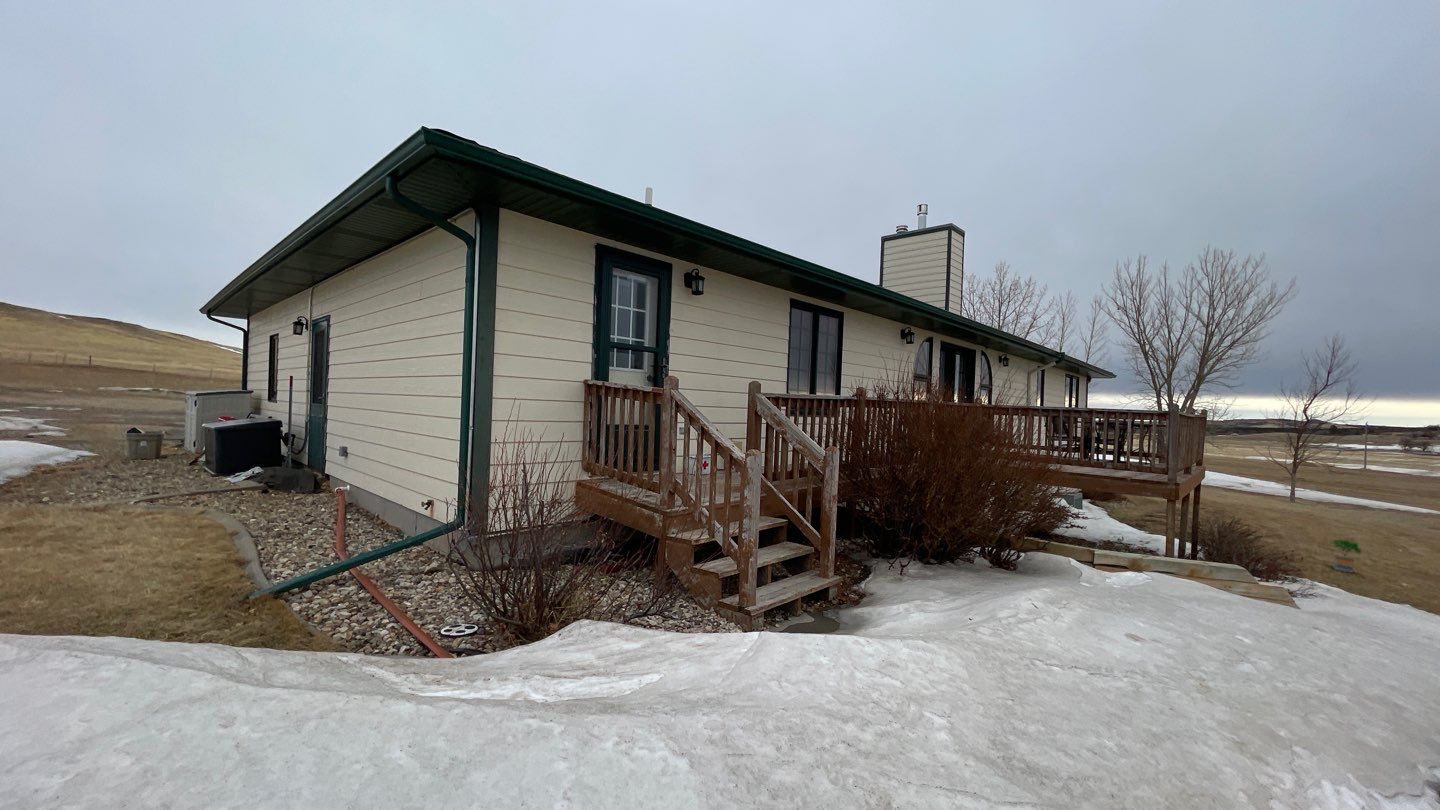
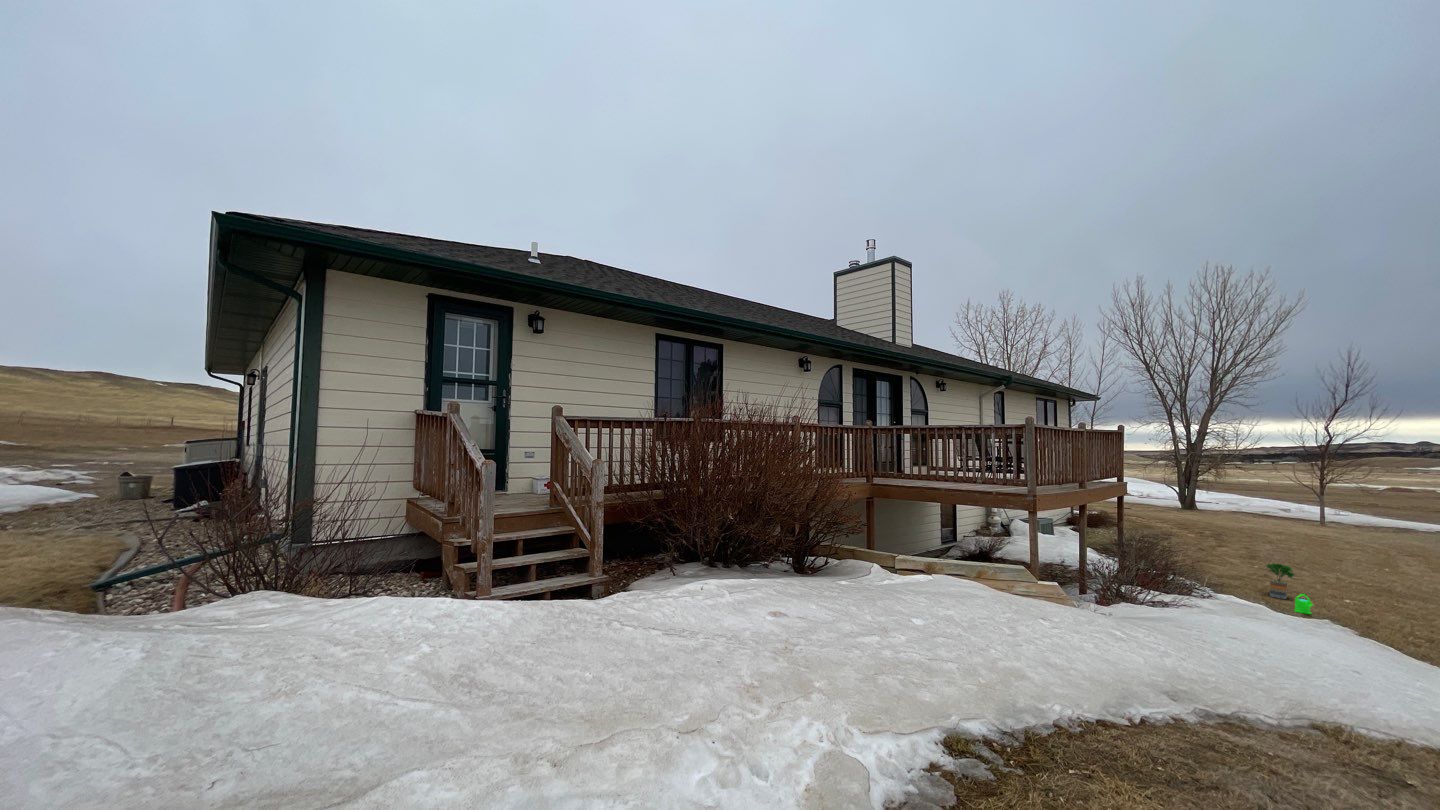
watering can: none [1371,570,1395,589] -> present [1295,594,1313,614]

